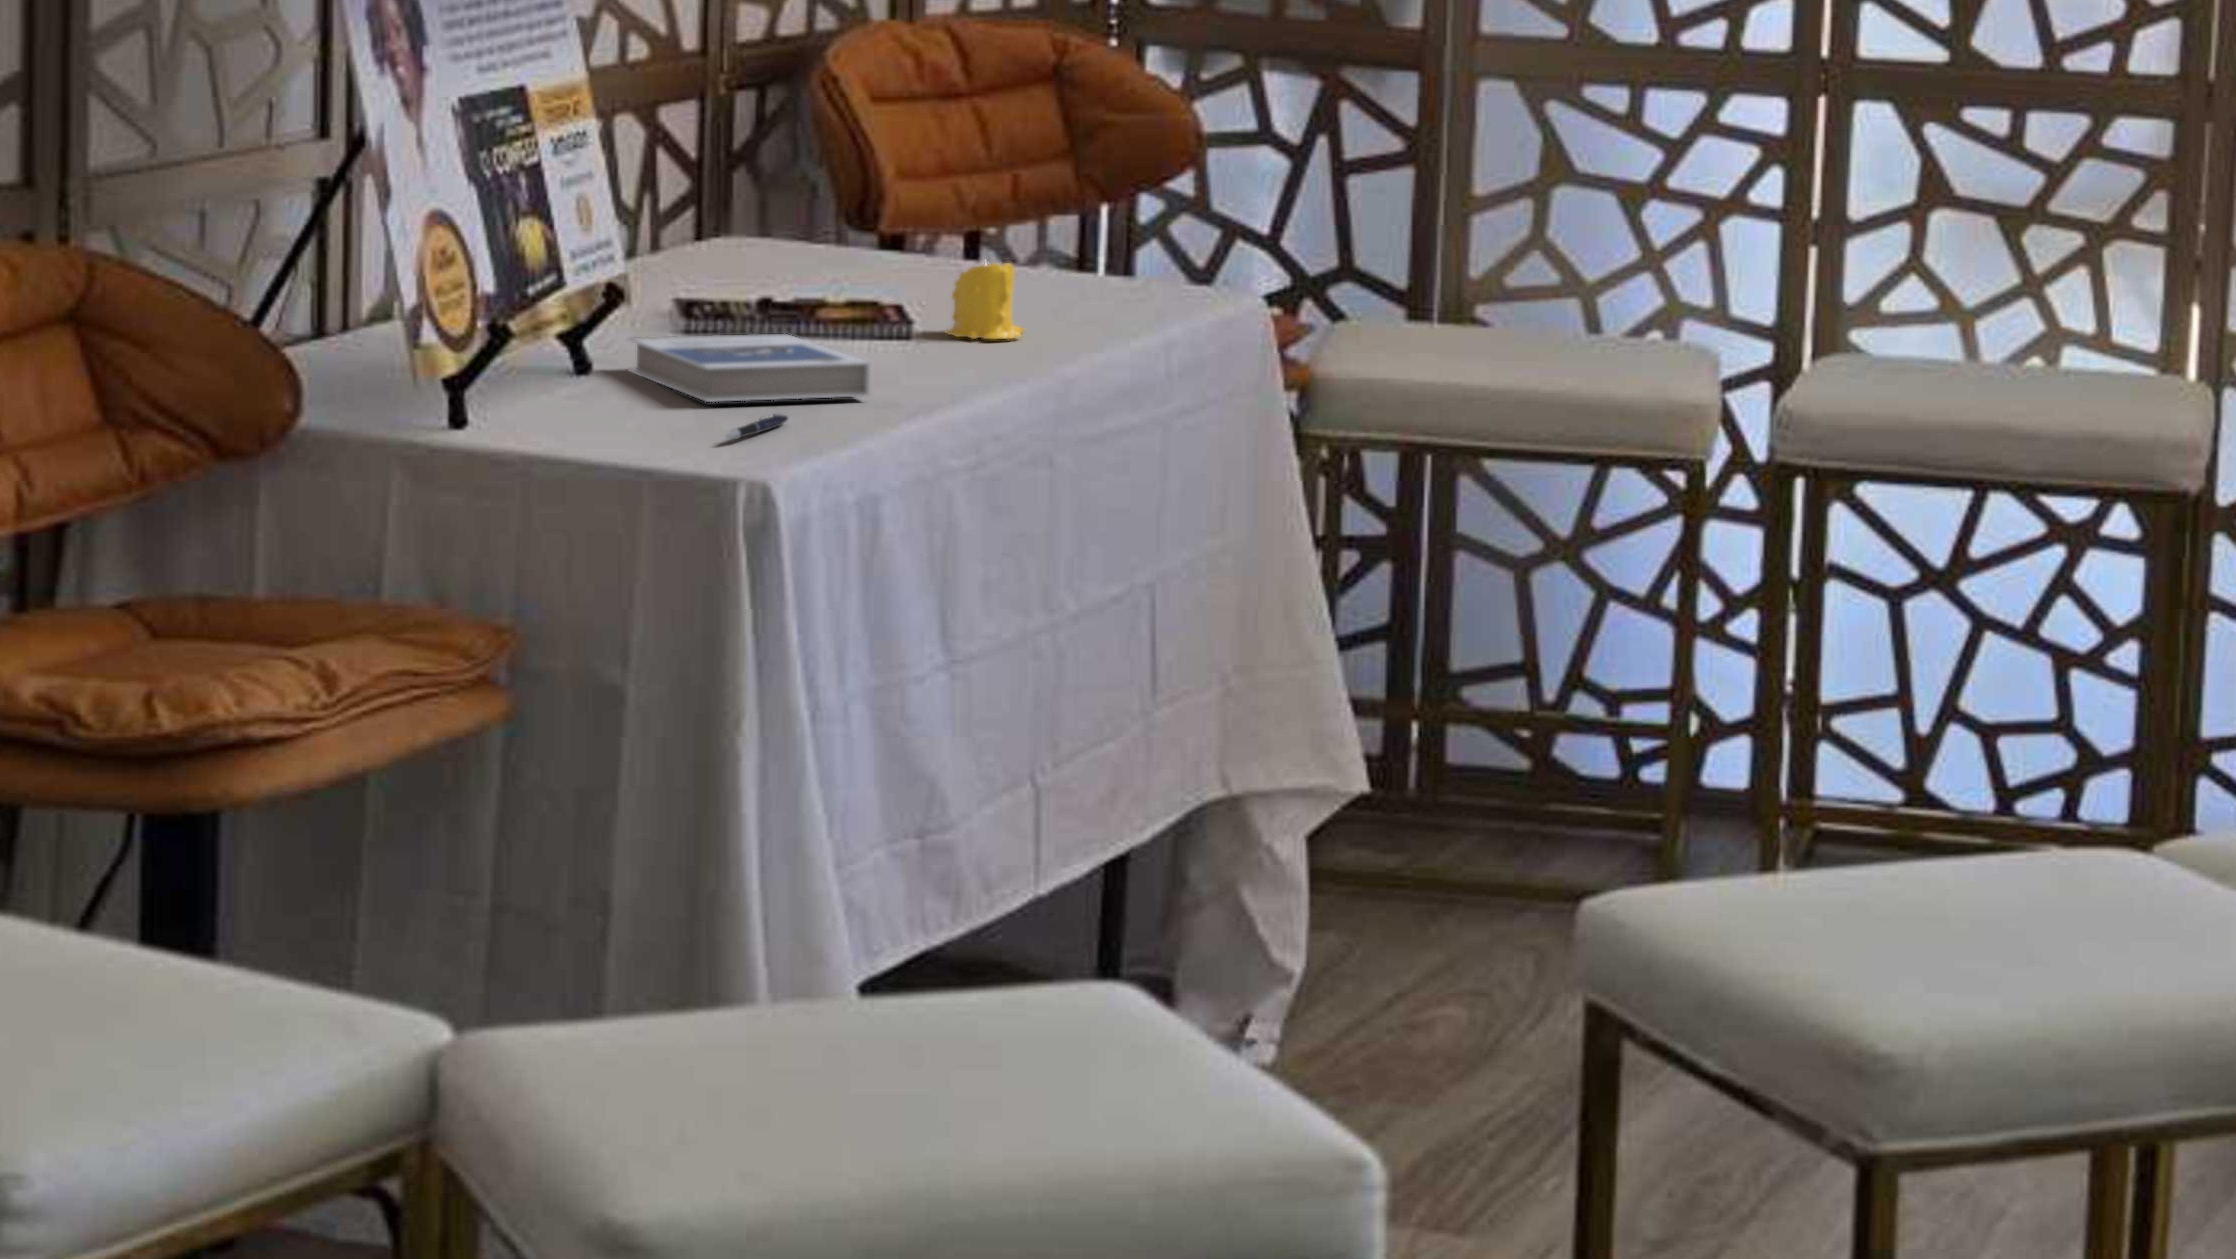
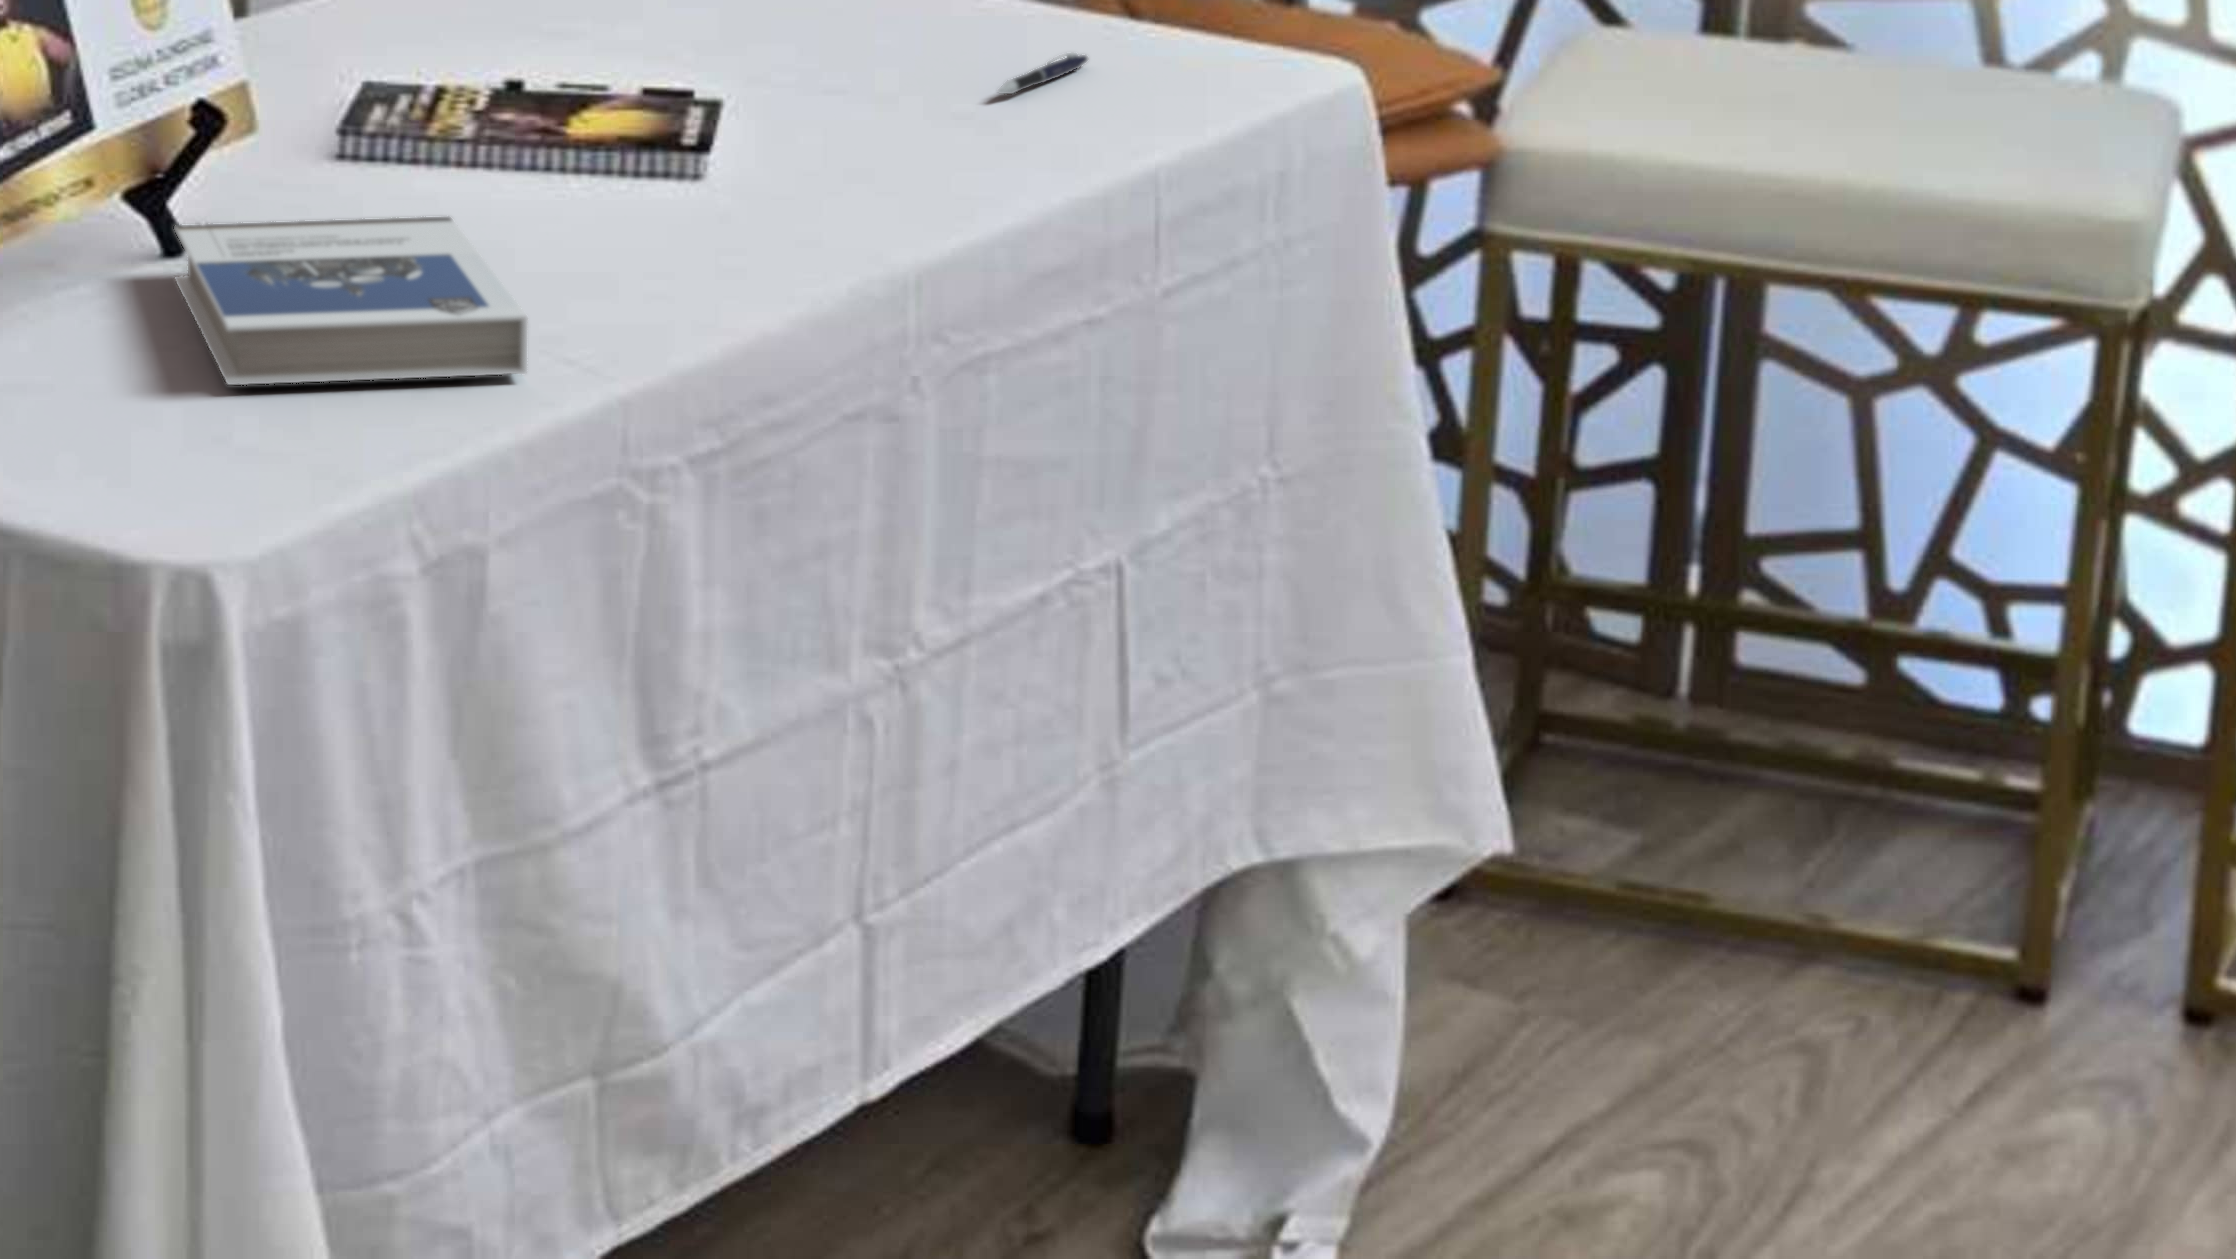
candle: present [946,263,1024,339] -> none [771,62,912,206]
pen: present [726,413,788,439] -> present [998,53,1088,94]

